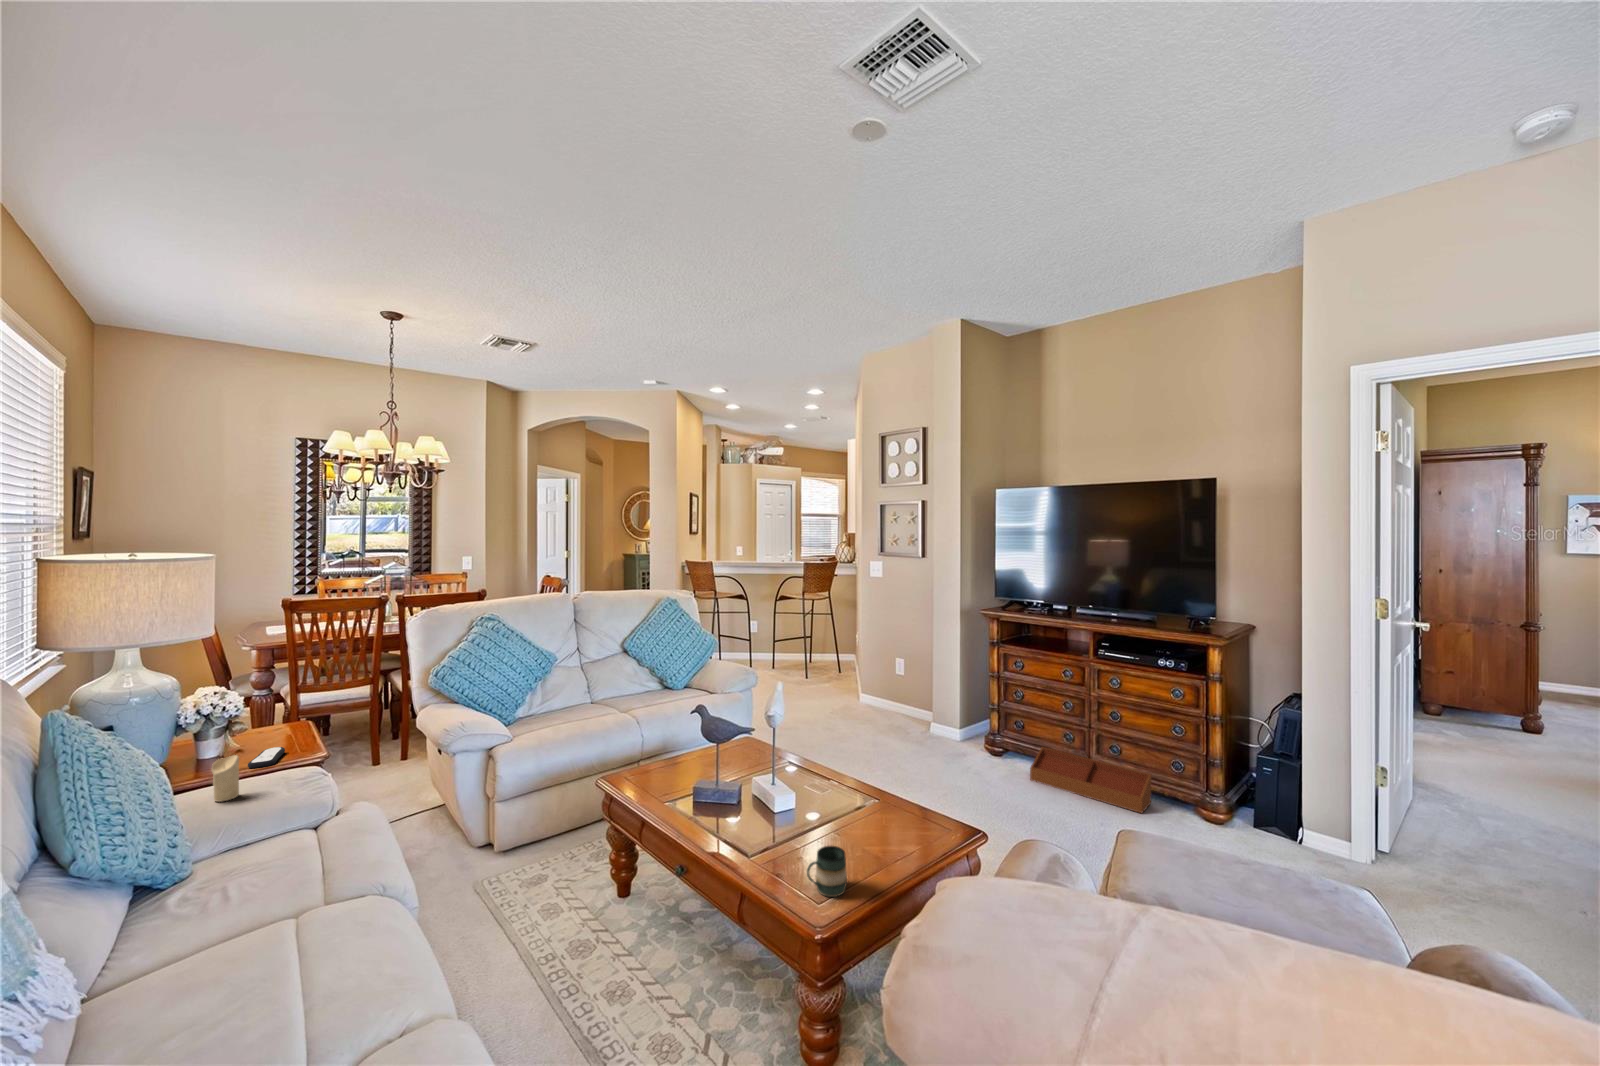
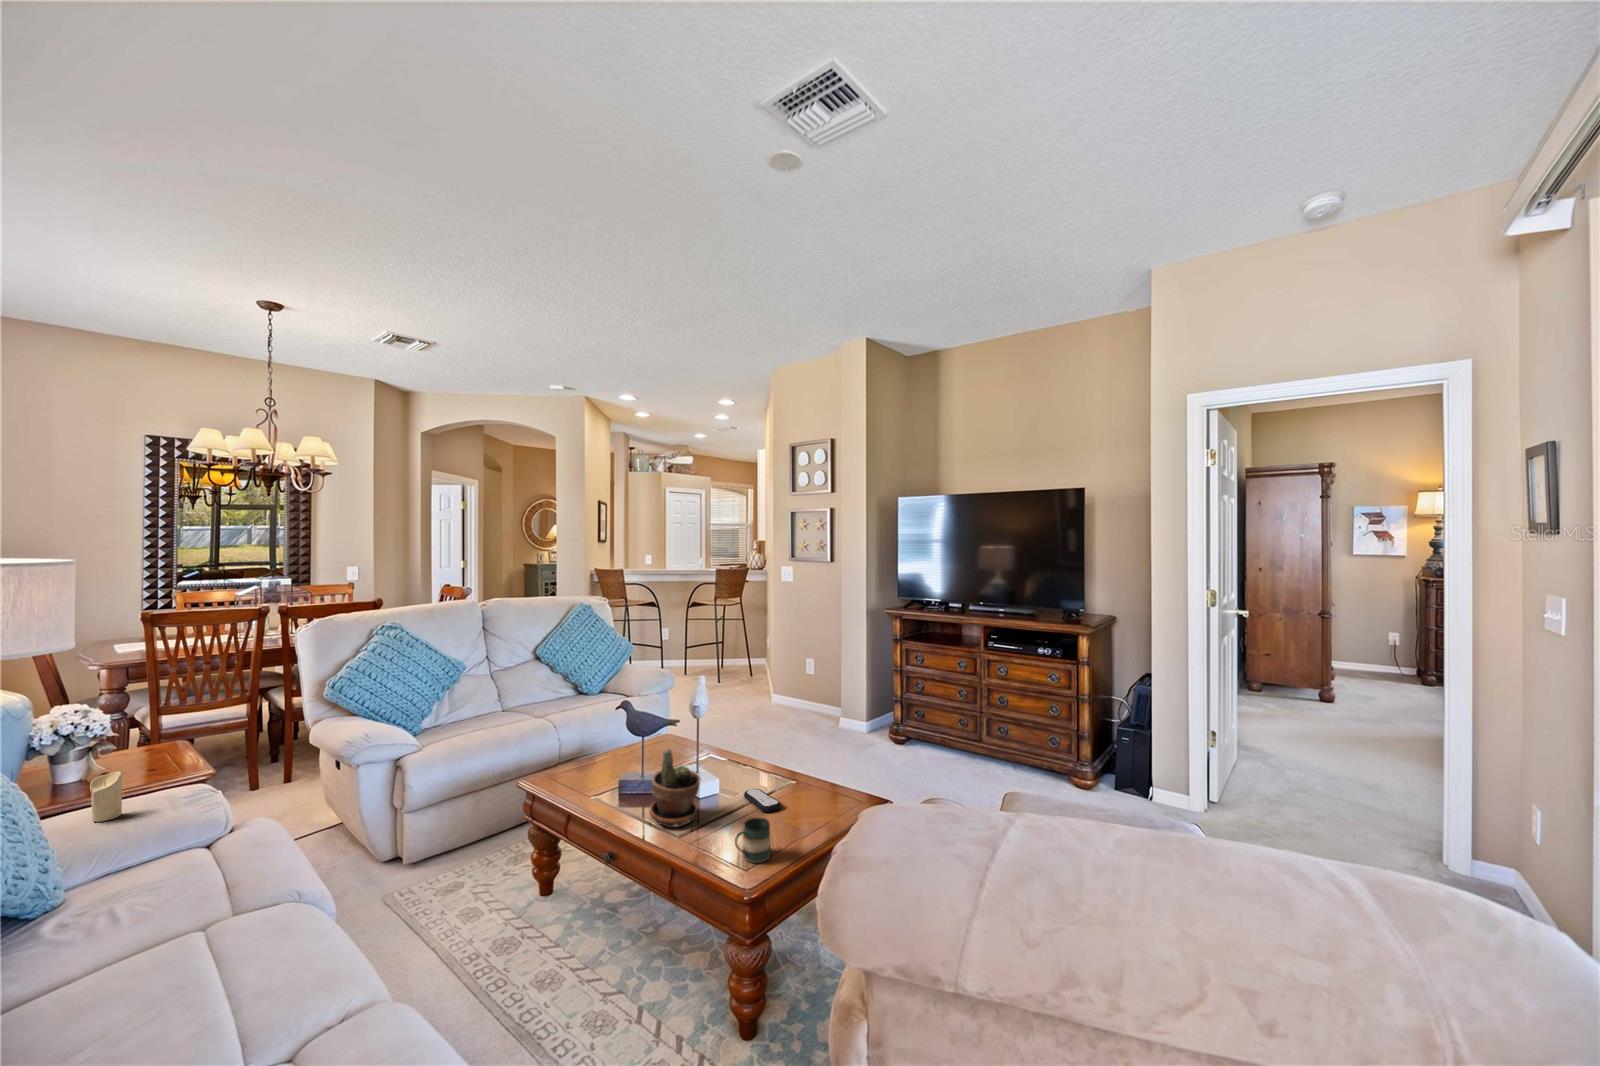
remote control: present [248,747,285,768] -> present [744,789,781,812]
storage bin: present [1030,747,1152,813] -> none [931,734,1035,787]
potted plant: none [721,761,774,845] -> present [649,748,701,827]

